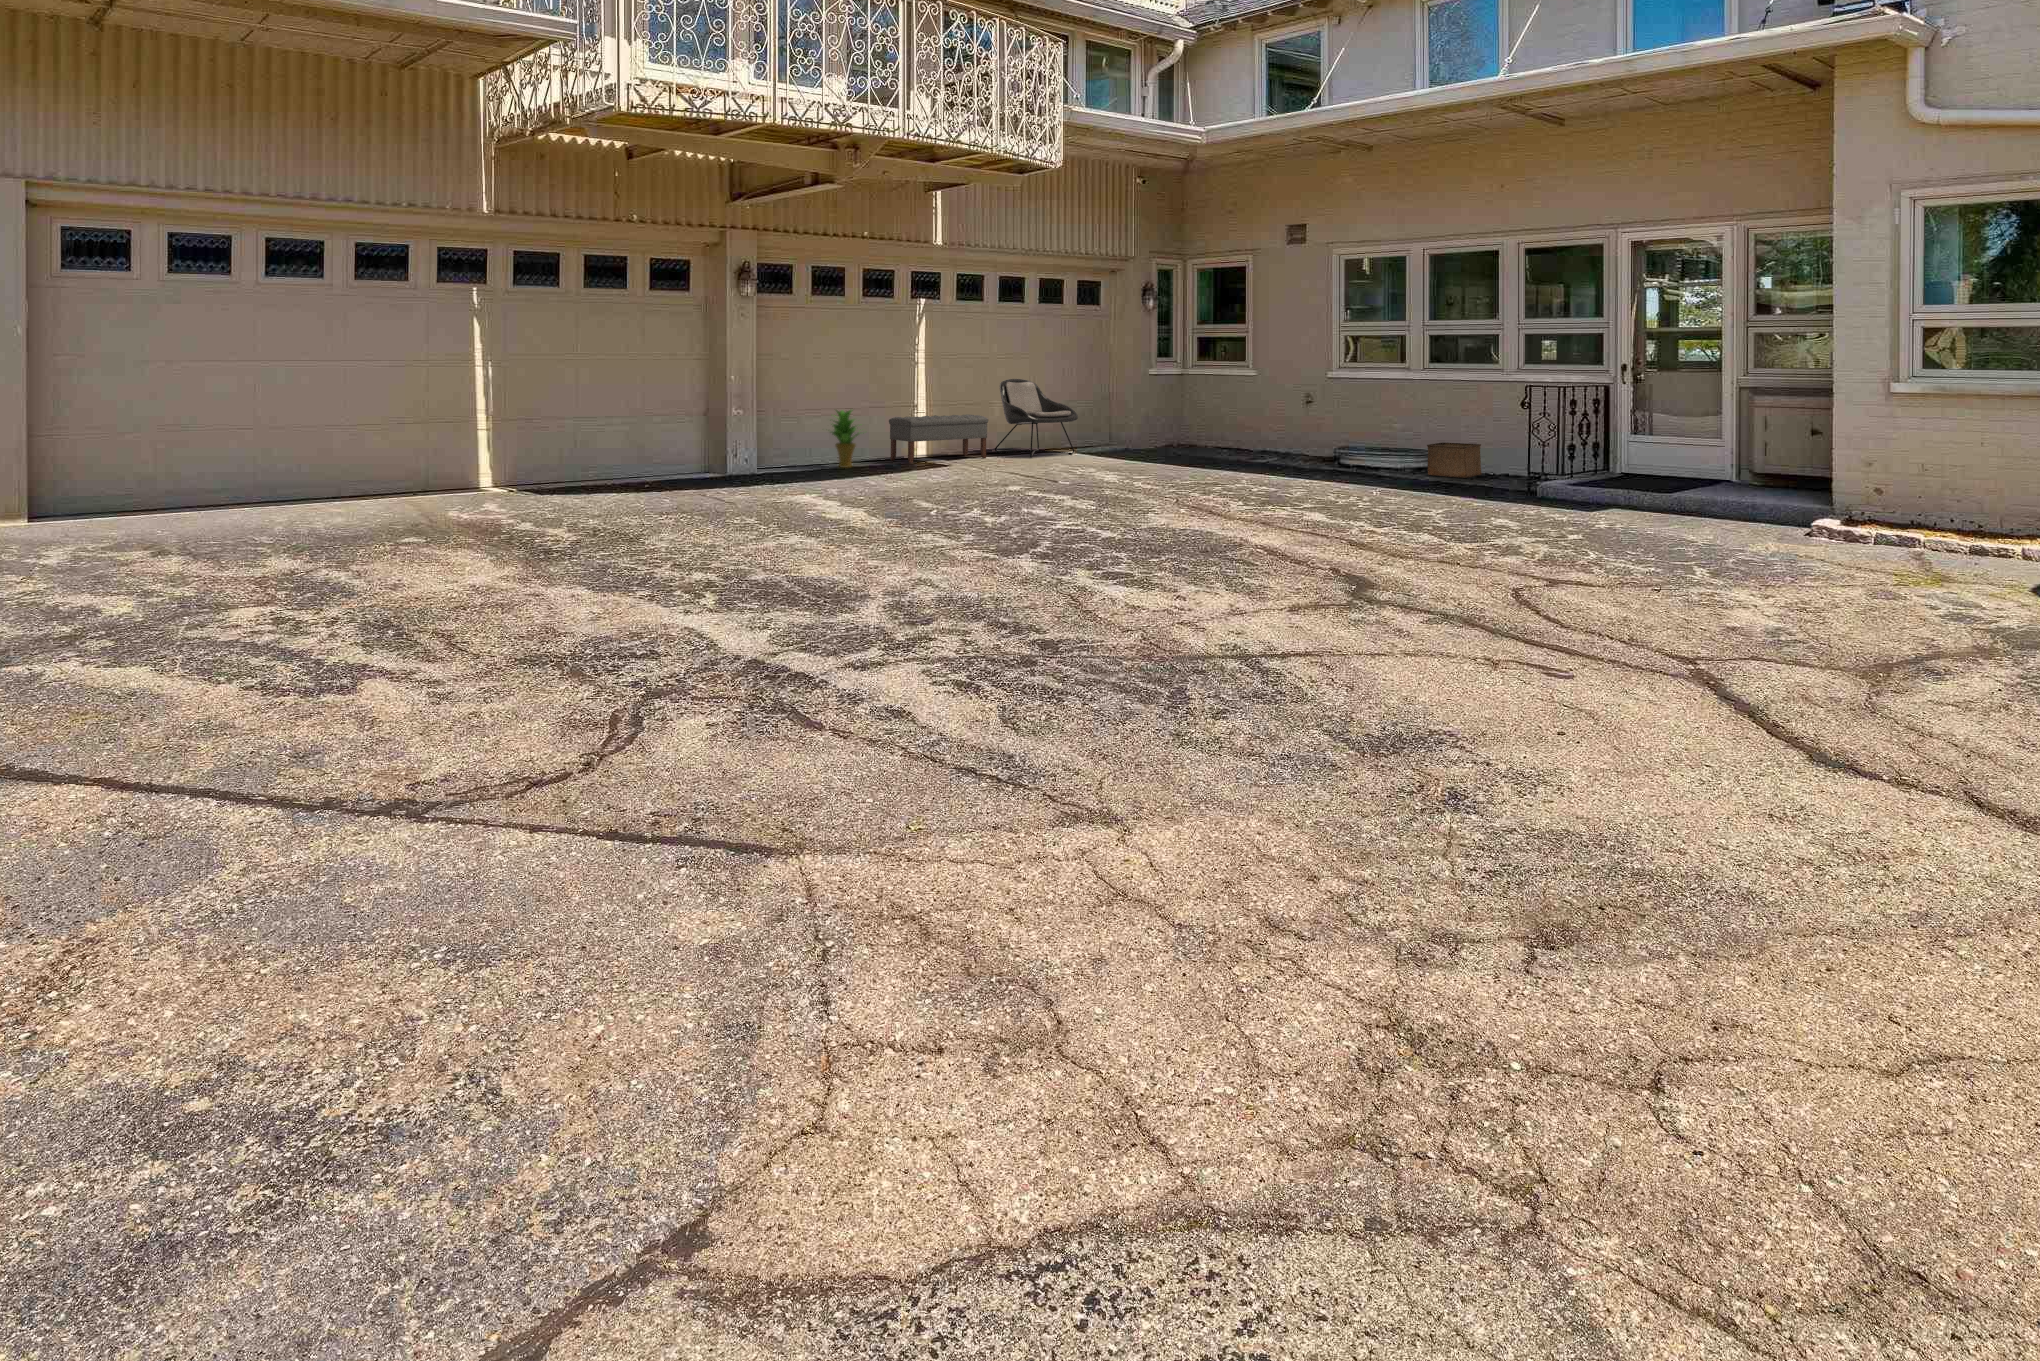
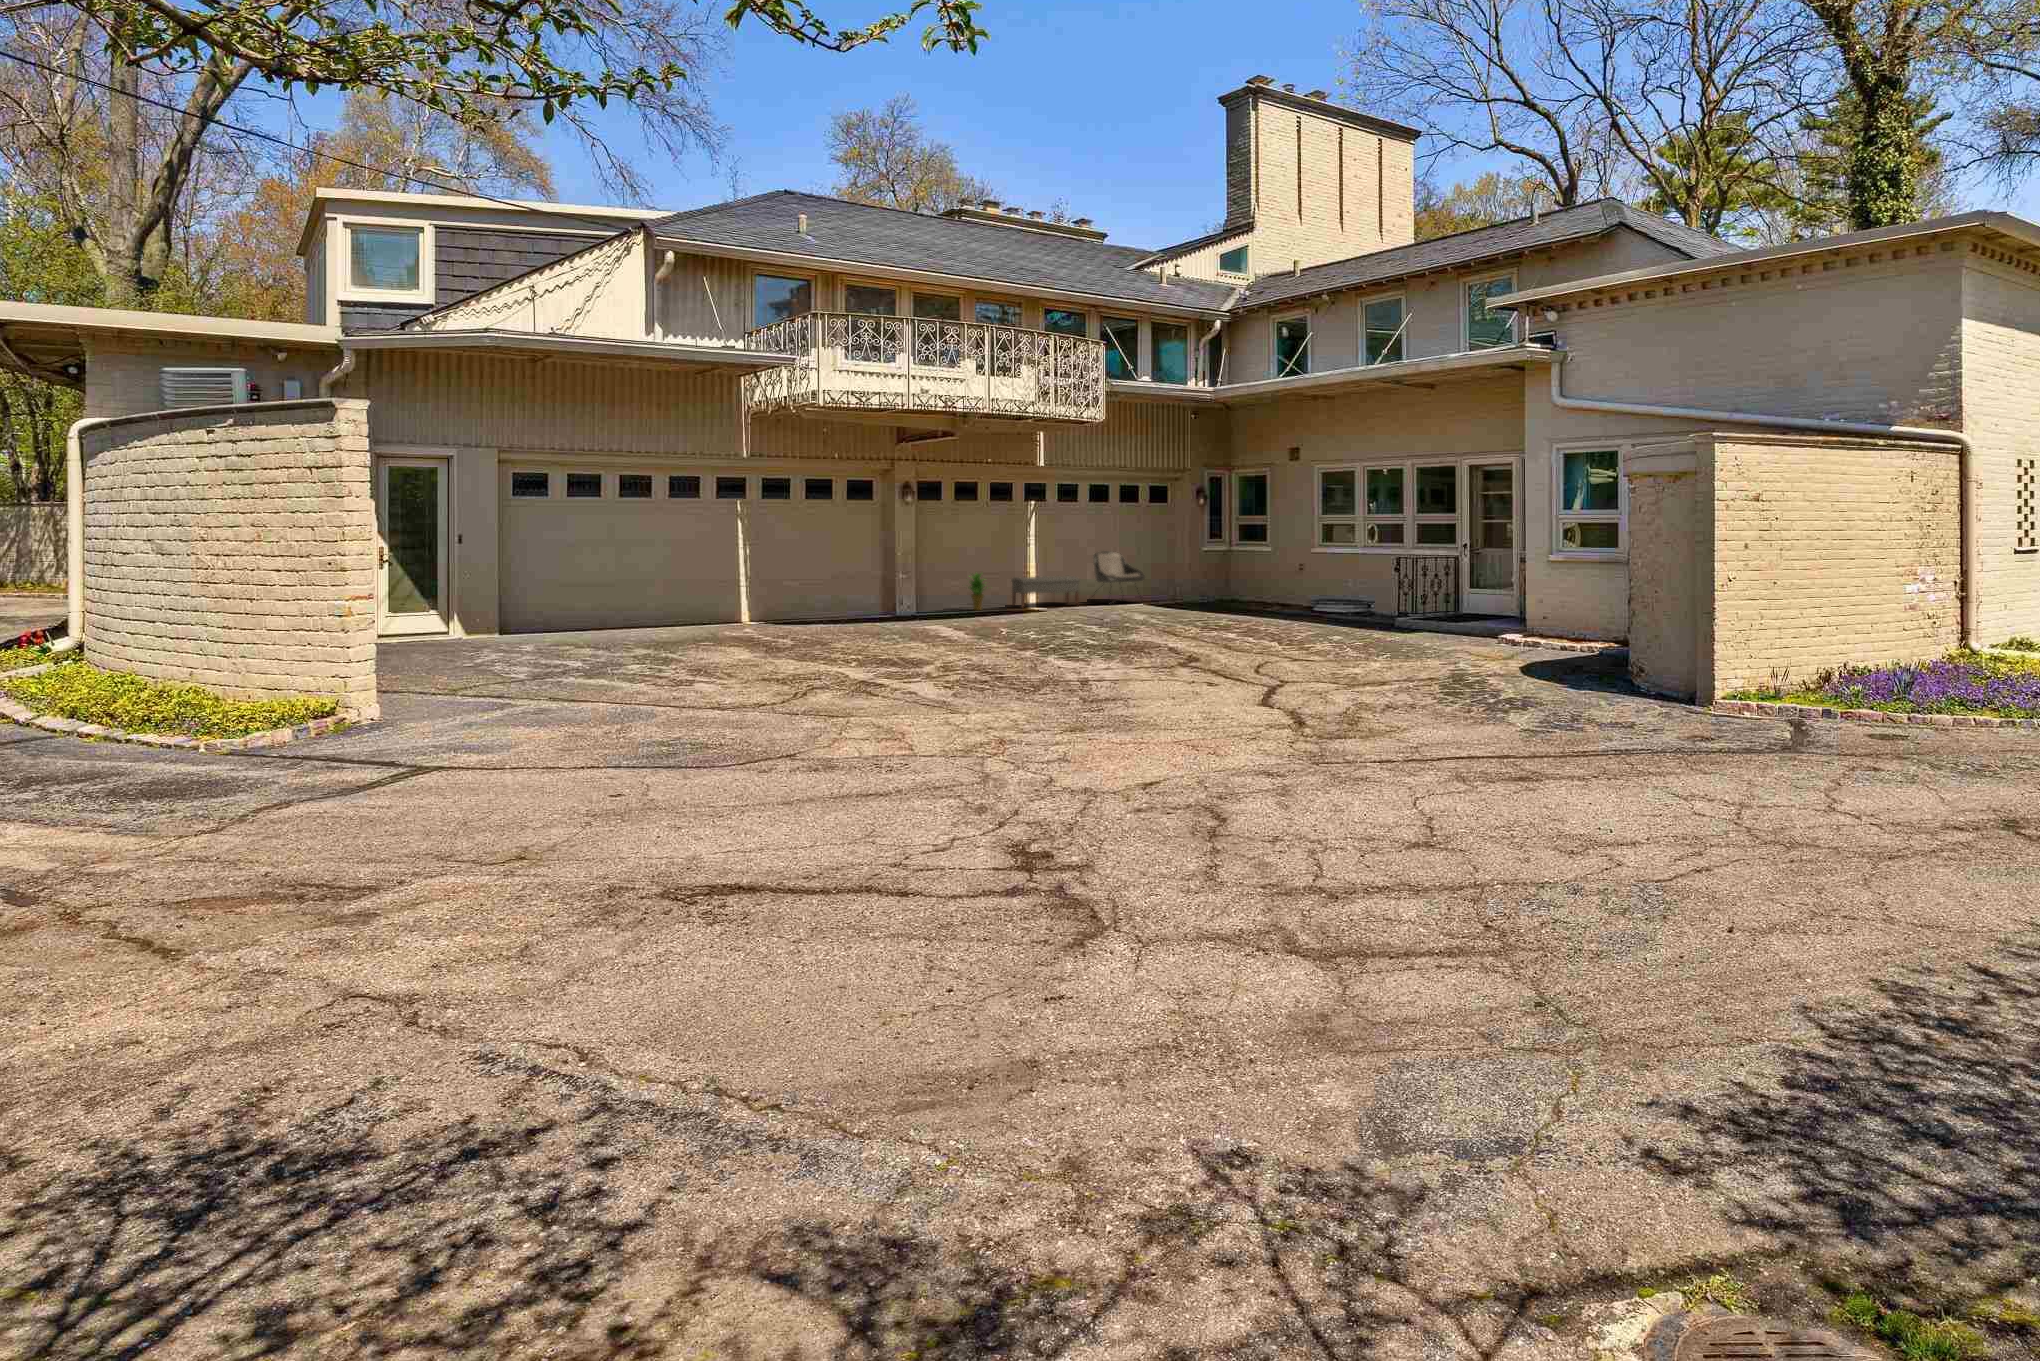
storage bin: present [1427,443,1482,478] -> none [1355,599,1393,623]

